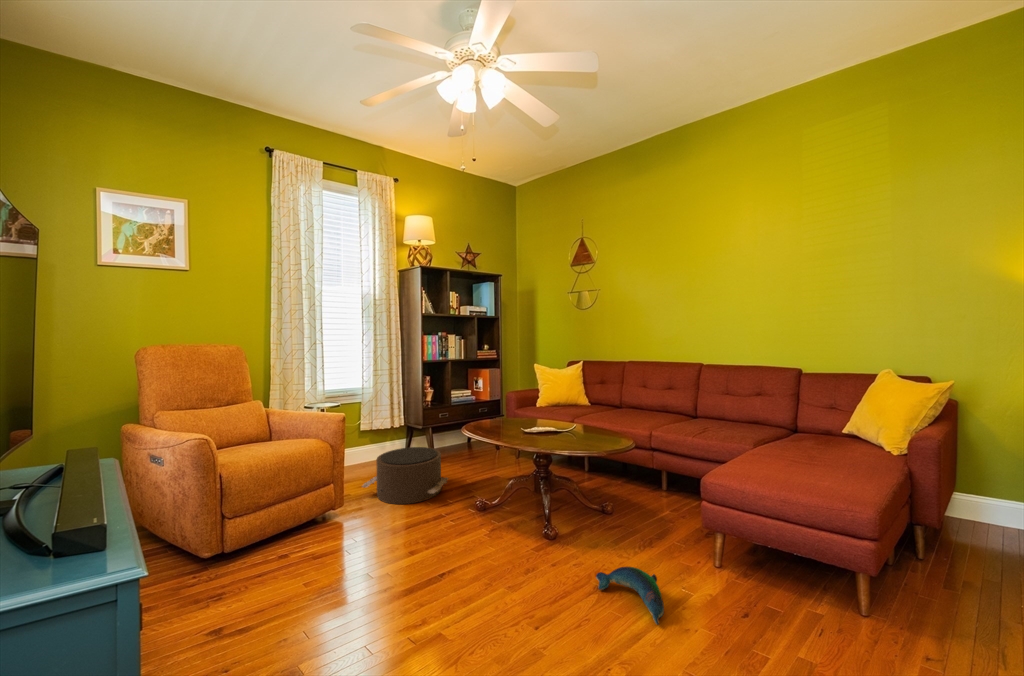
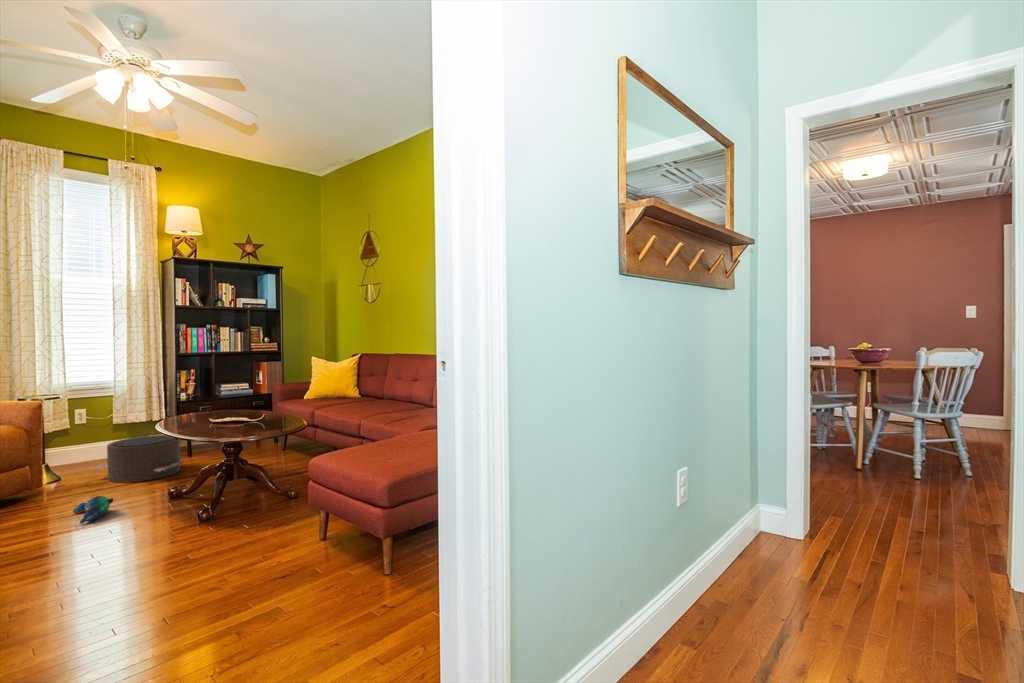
plush toy: present [596,567,664,625] -> present [73,496,113,524]

